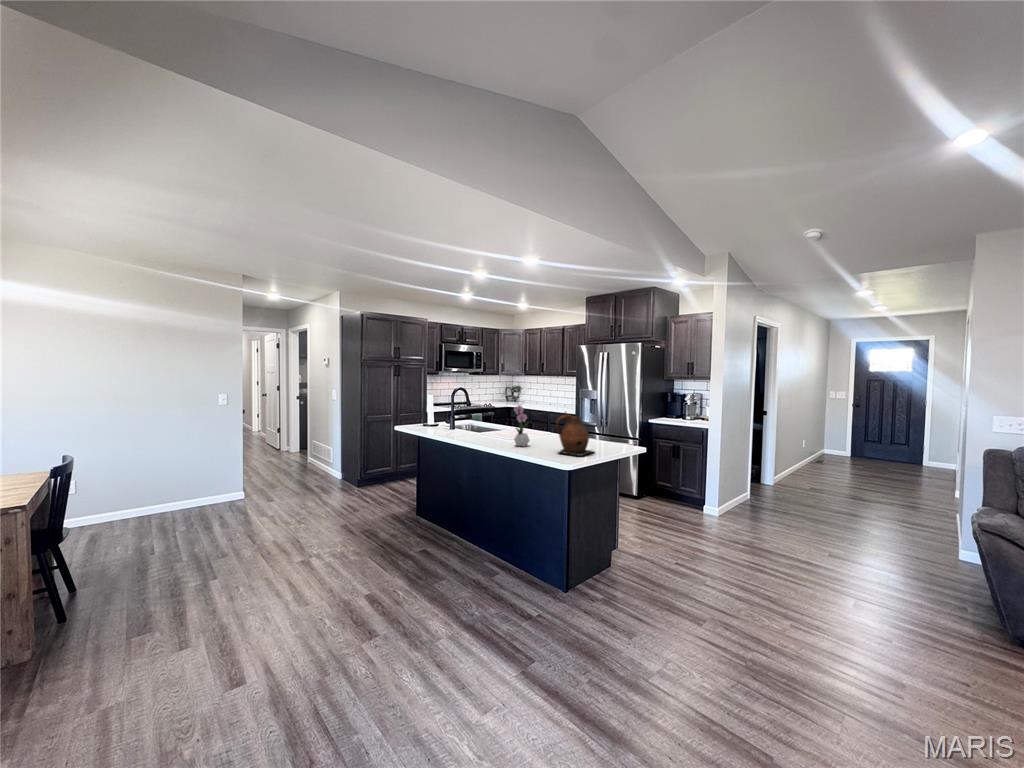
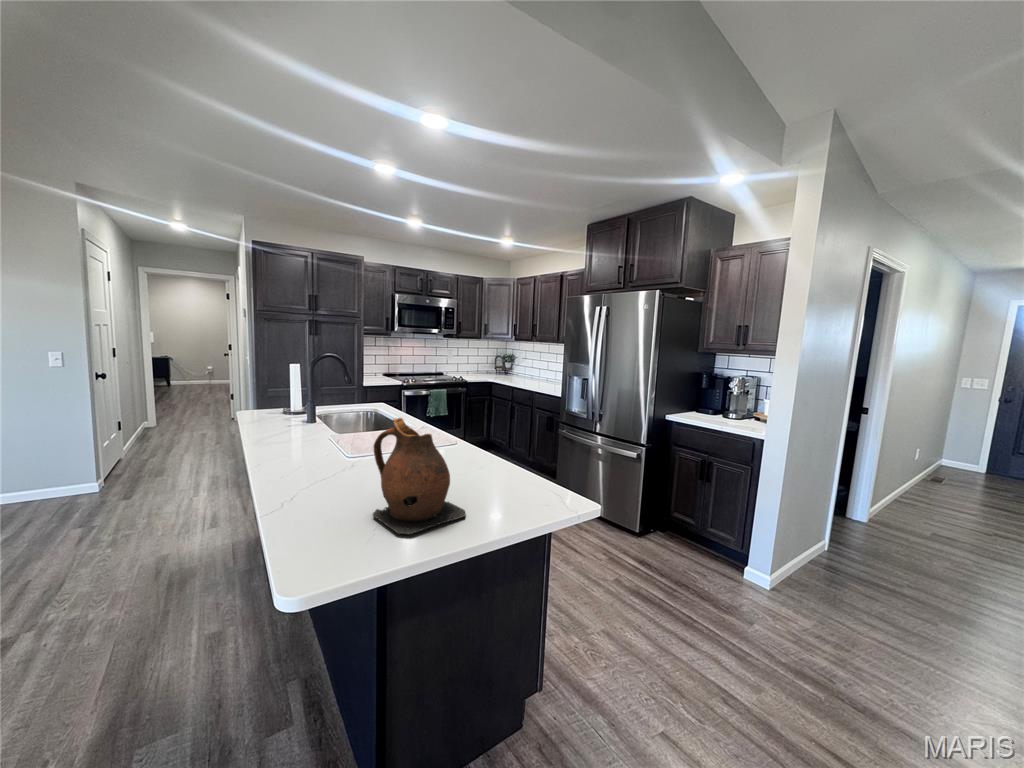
flower arrangement: present [514,405,529,446] -> none [320,381,368,481]

